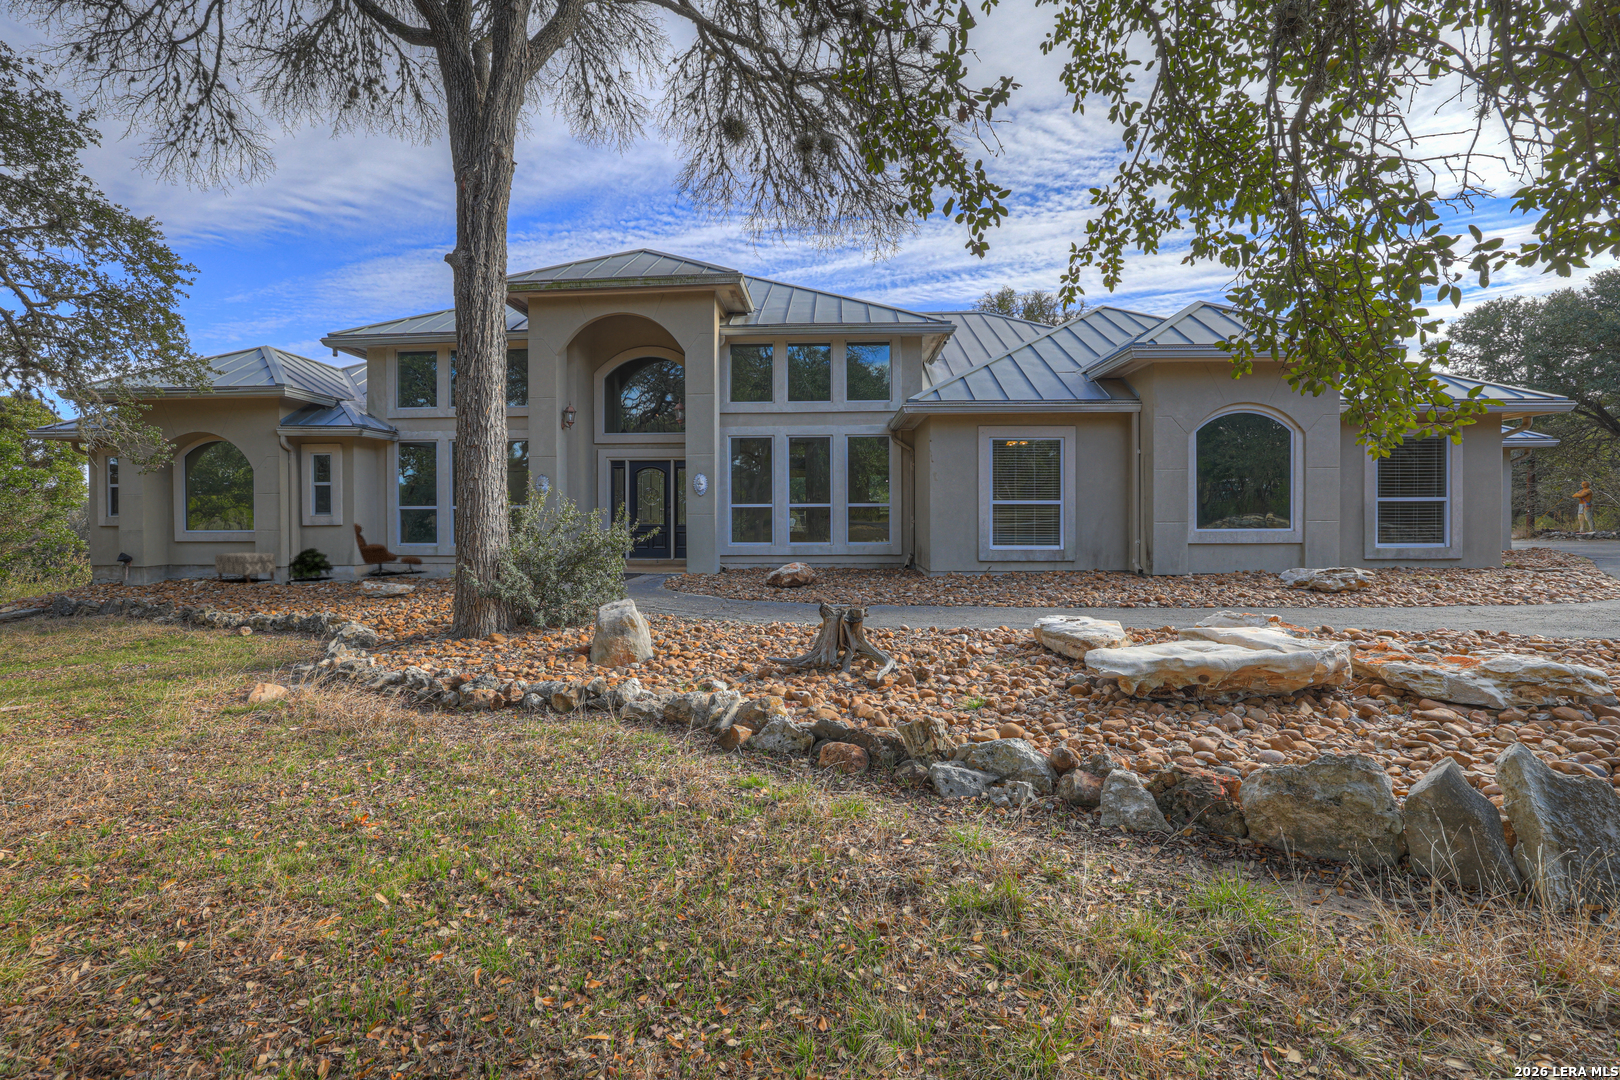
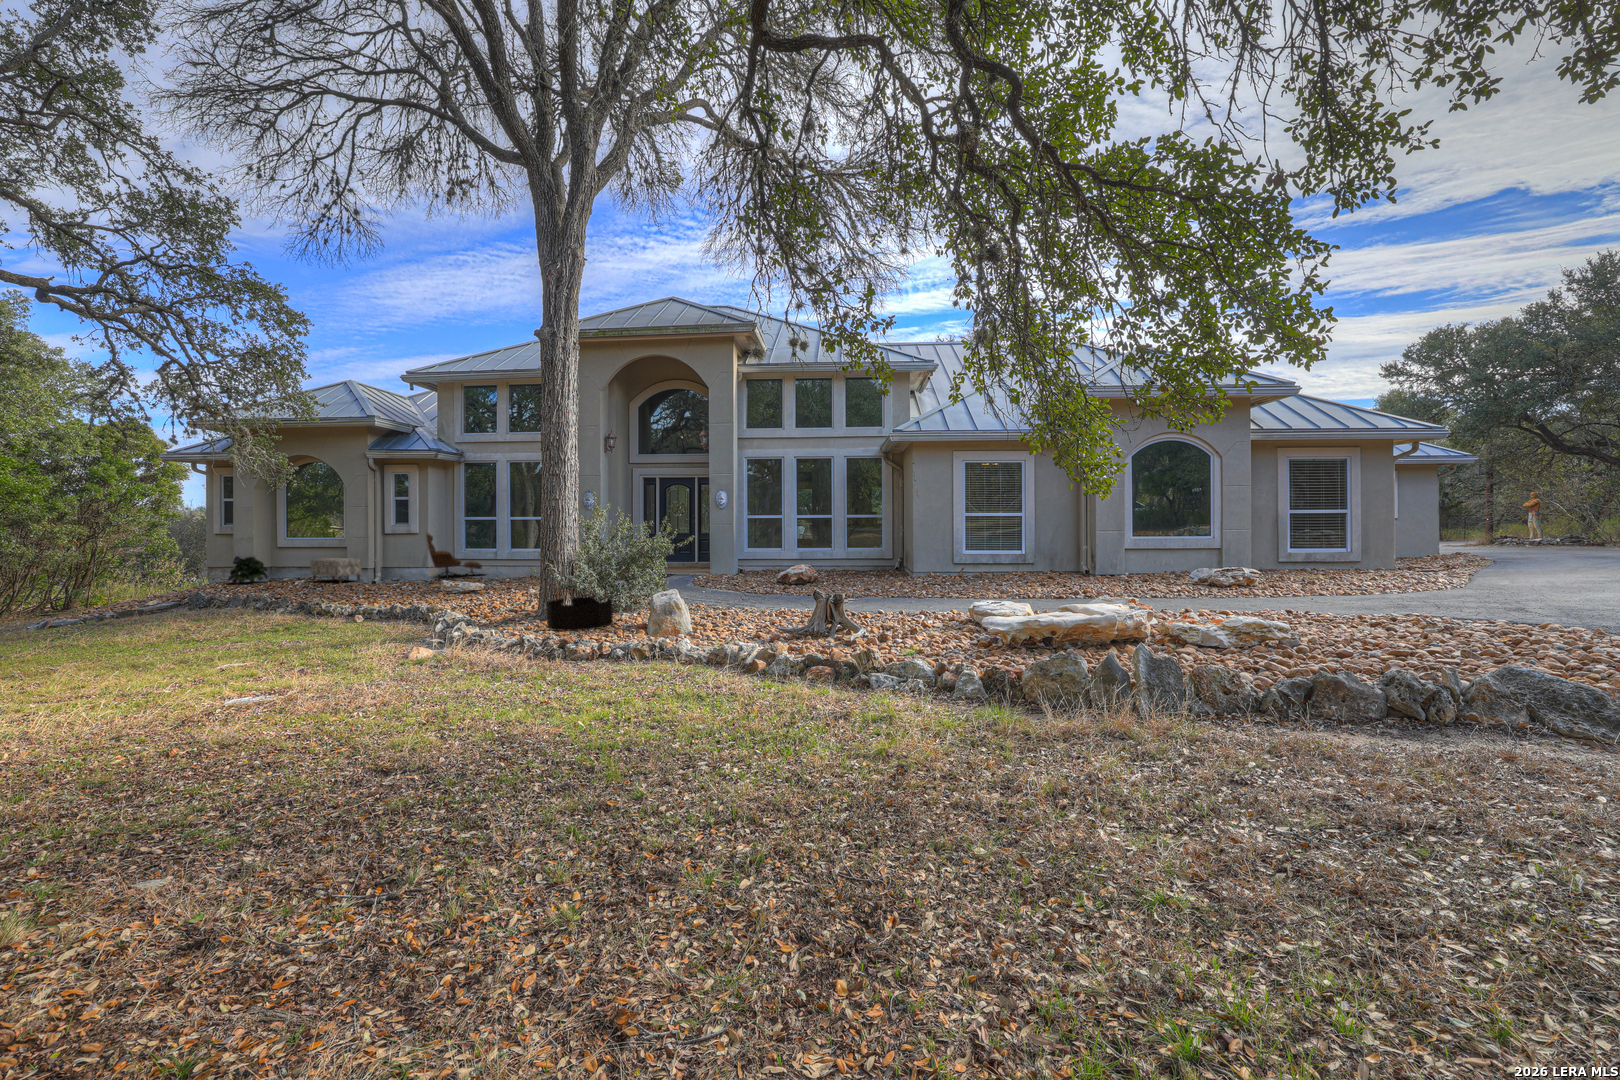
potted plant: present [287,548,333,580] -> present [228,557,268,583]
basket: none [456,609,548,658] -> present [546,597,613,631]

